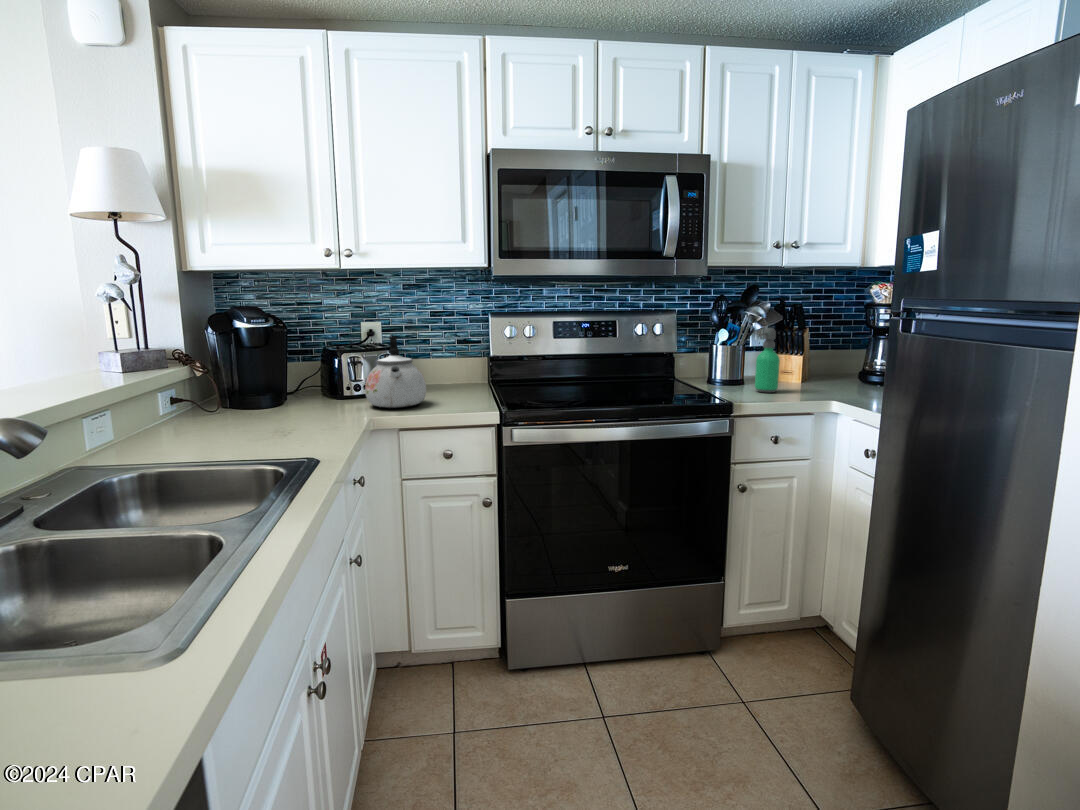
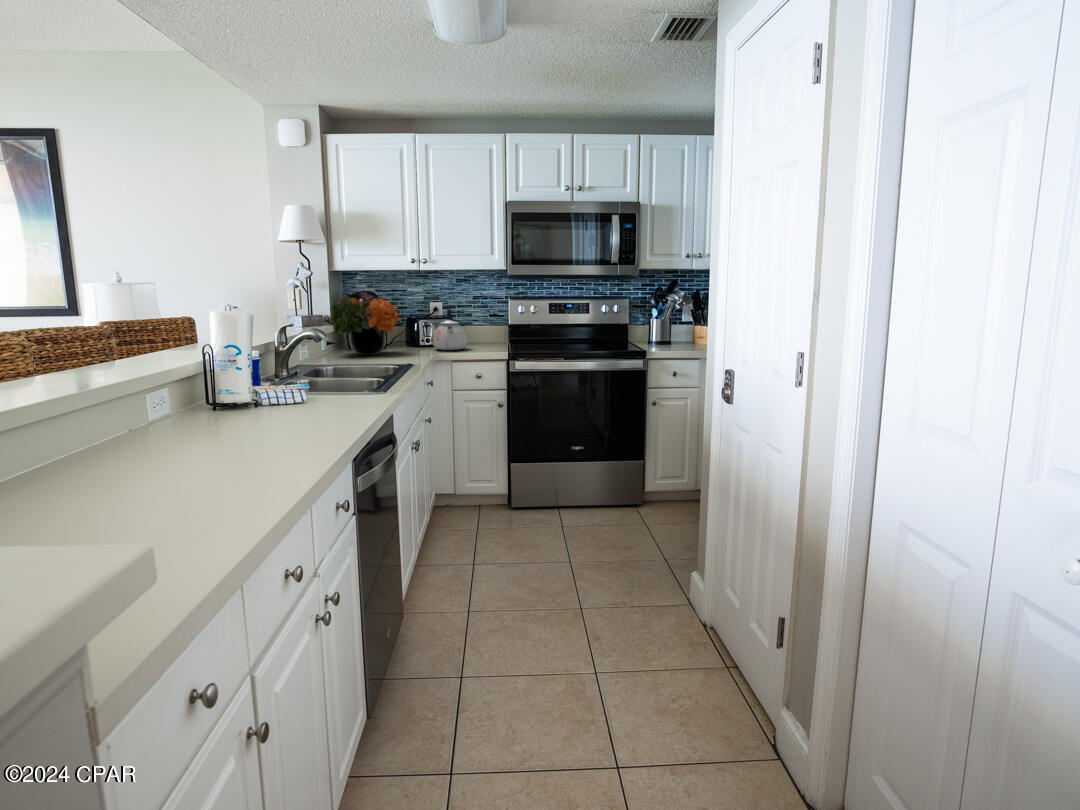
flower arrangement: none [154,310,305,426] -> present [329,293,400,355]
soap dispenser: present [755,328,780,393] -> none [670,307,685,348]

